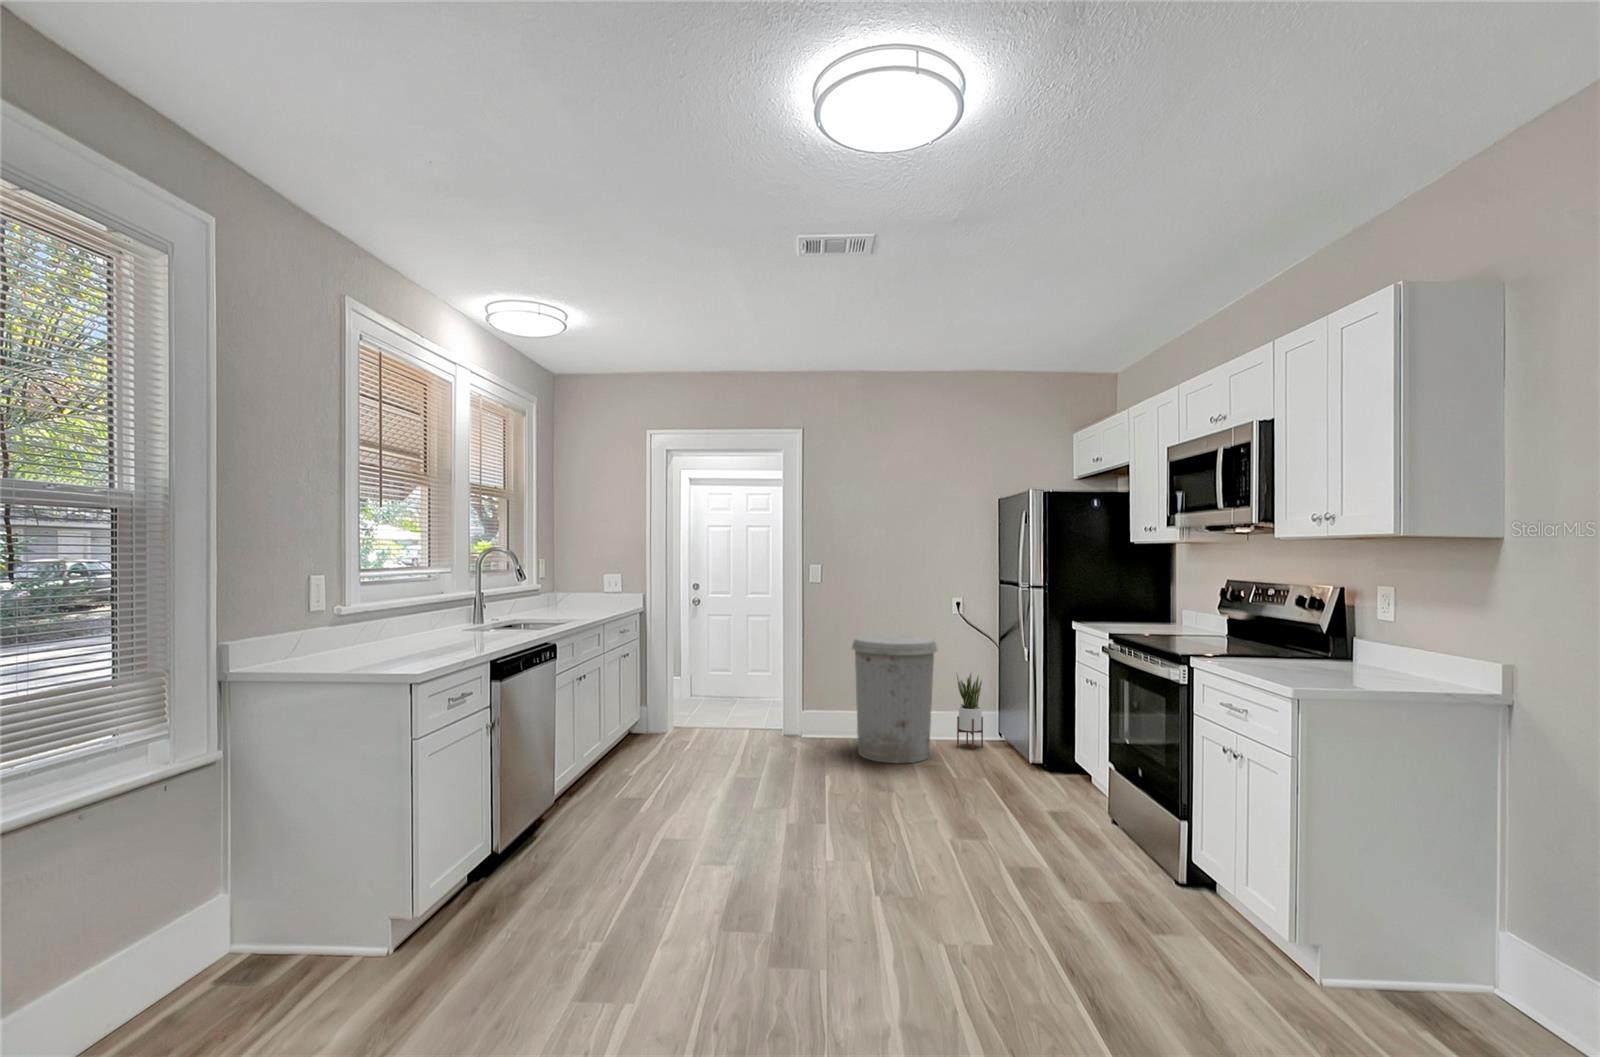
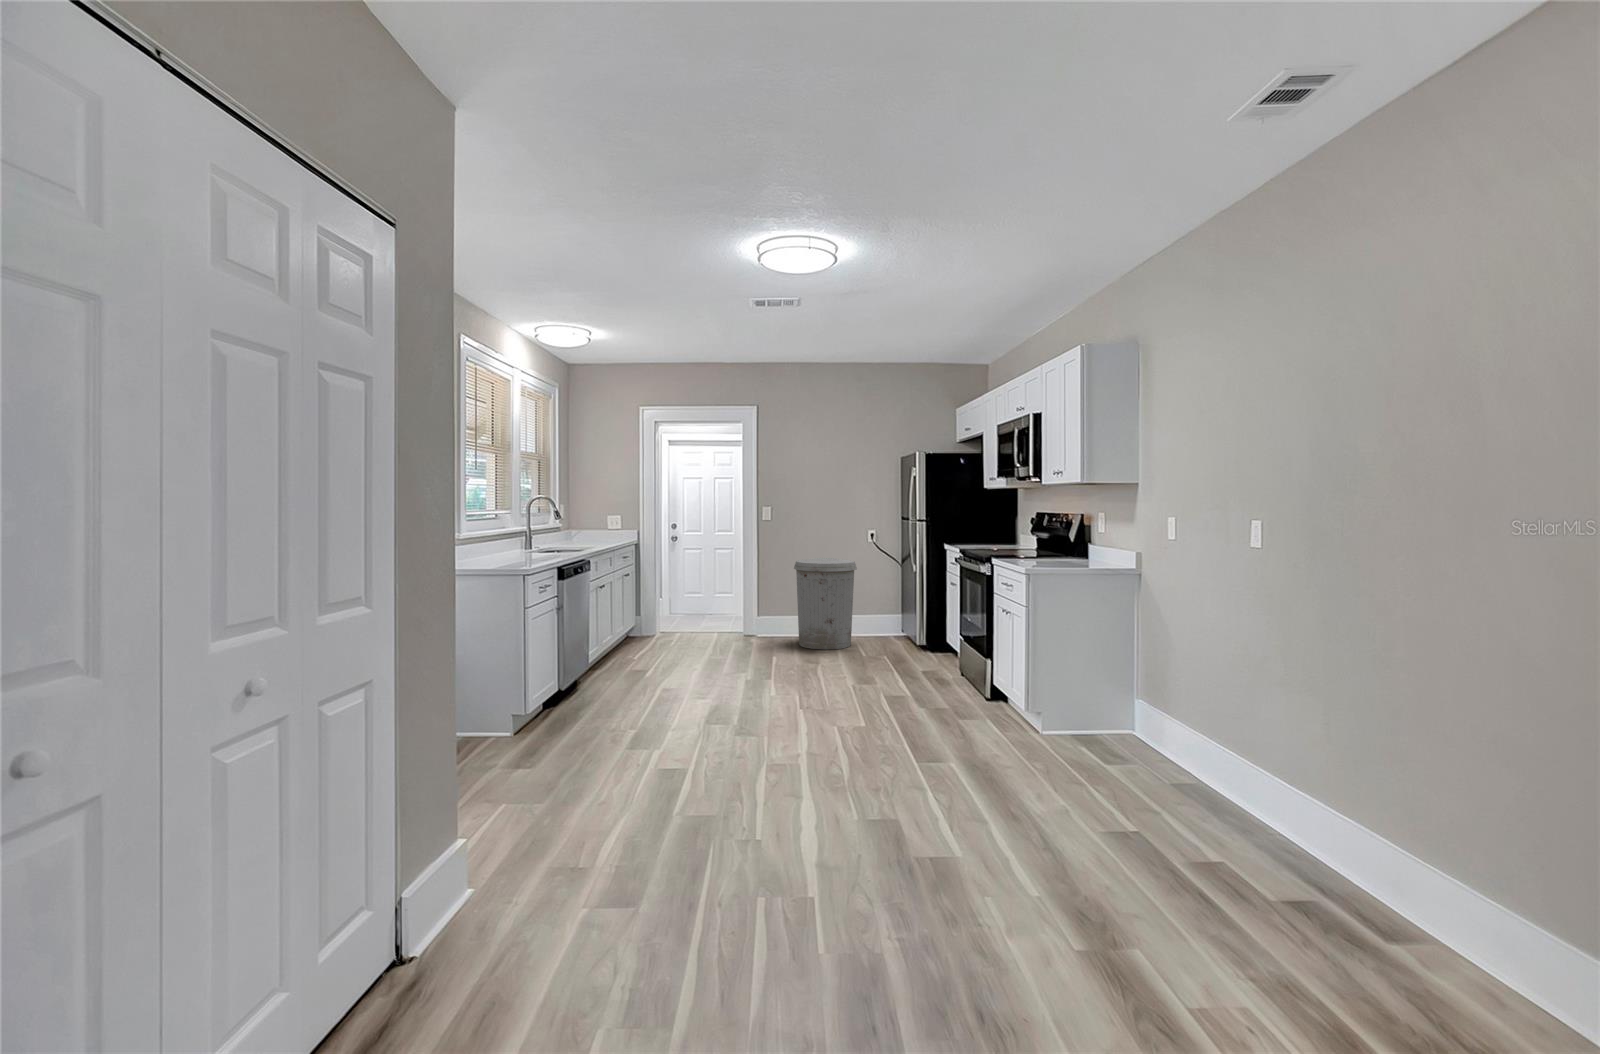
potted plant: present [956,672,983,750] -> none [872,585,892,642]

